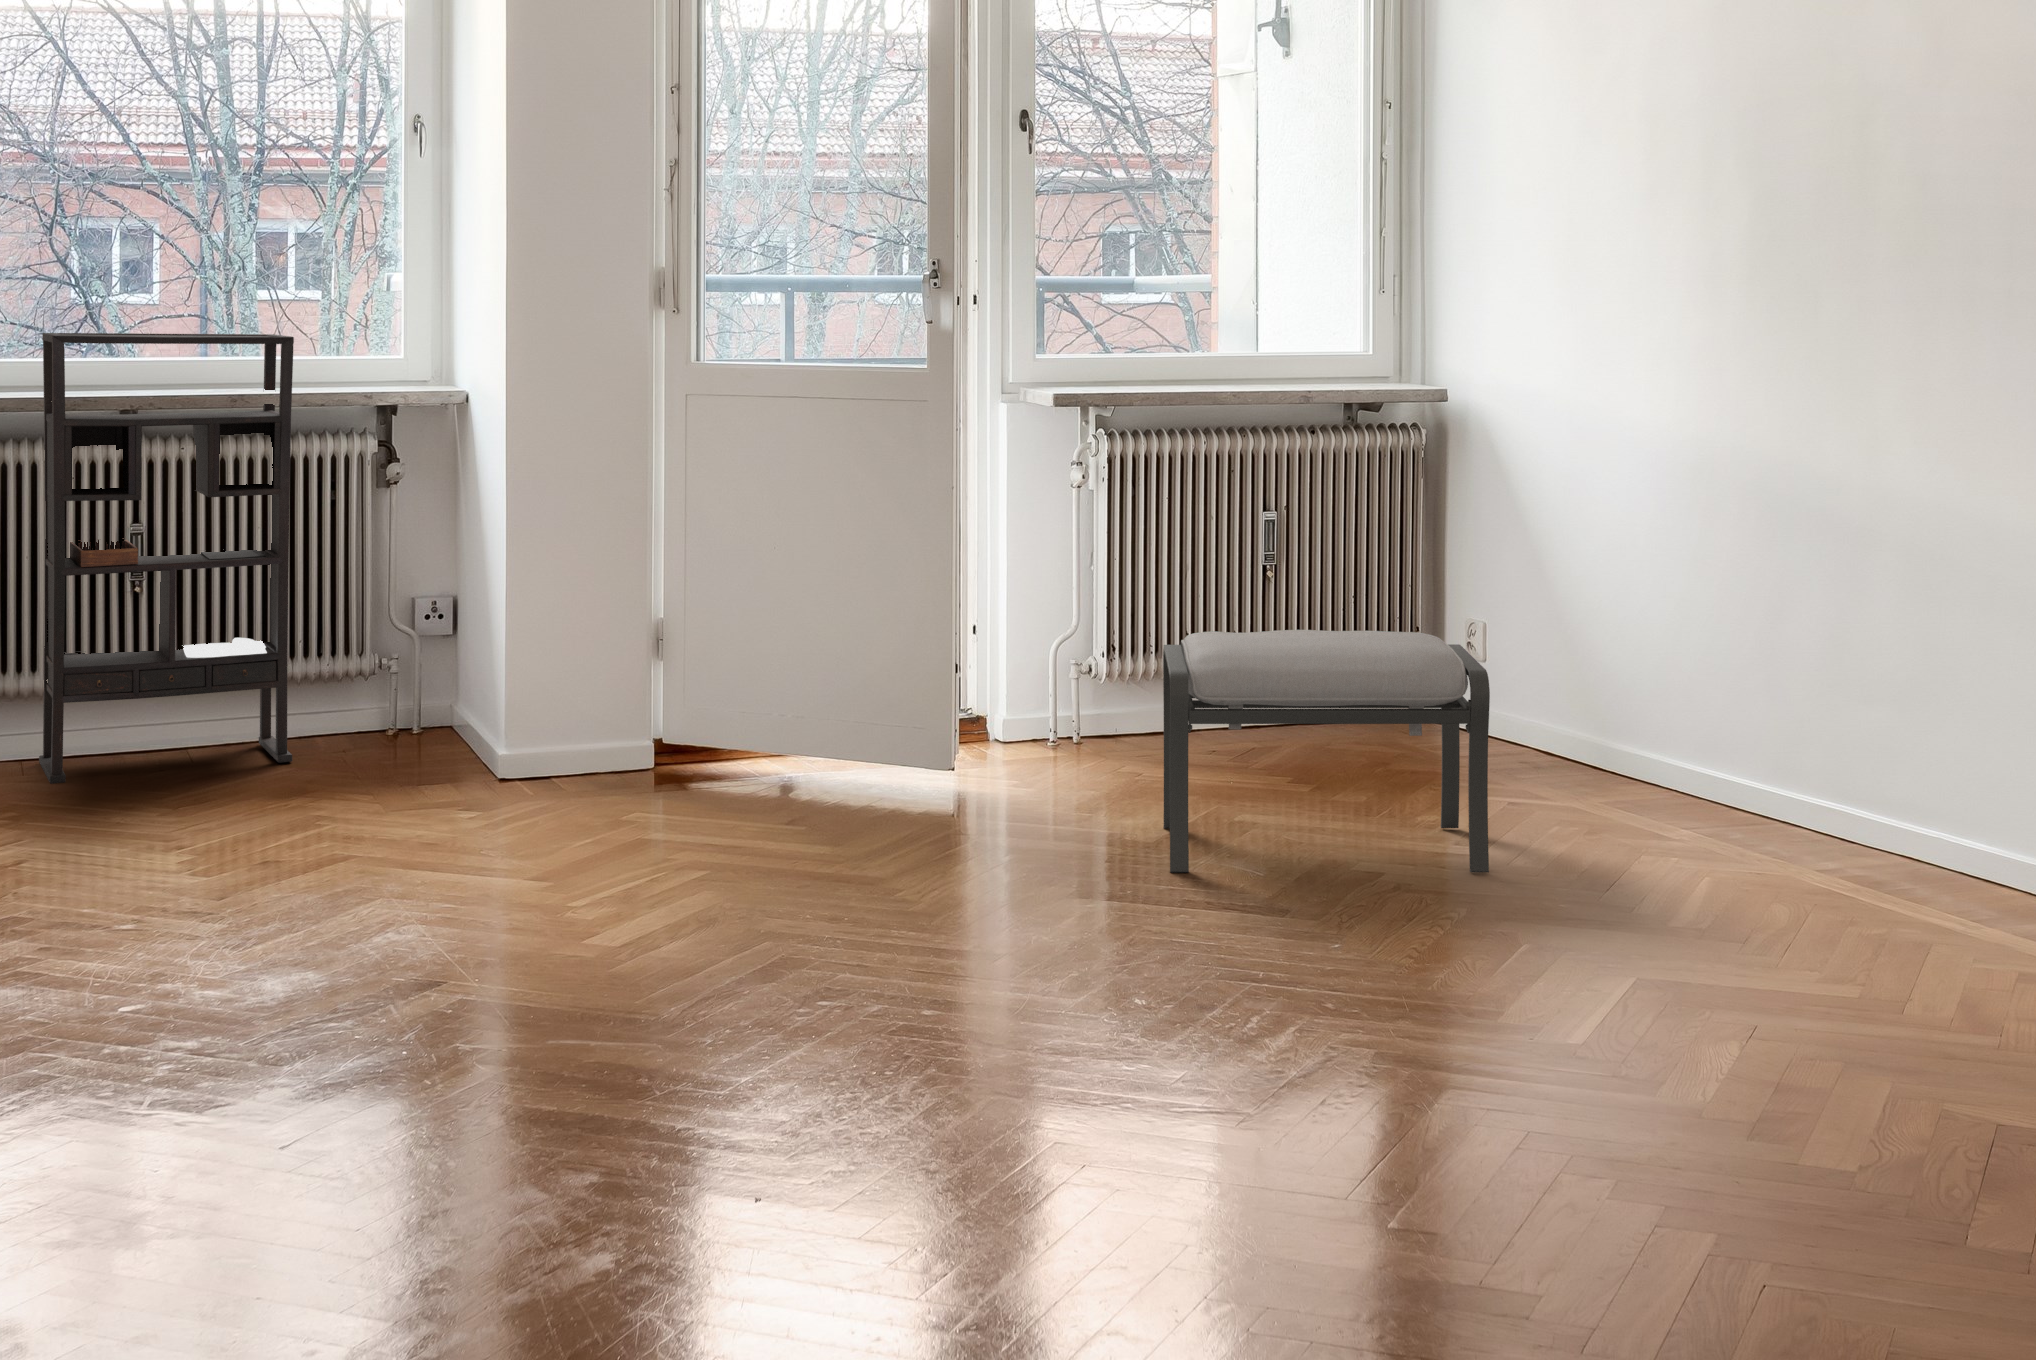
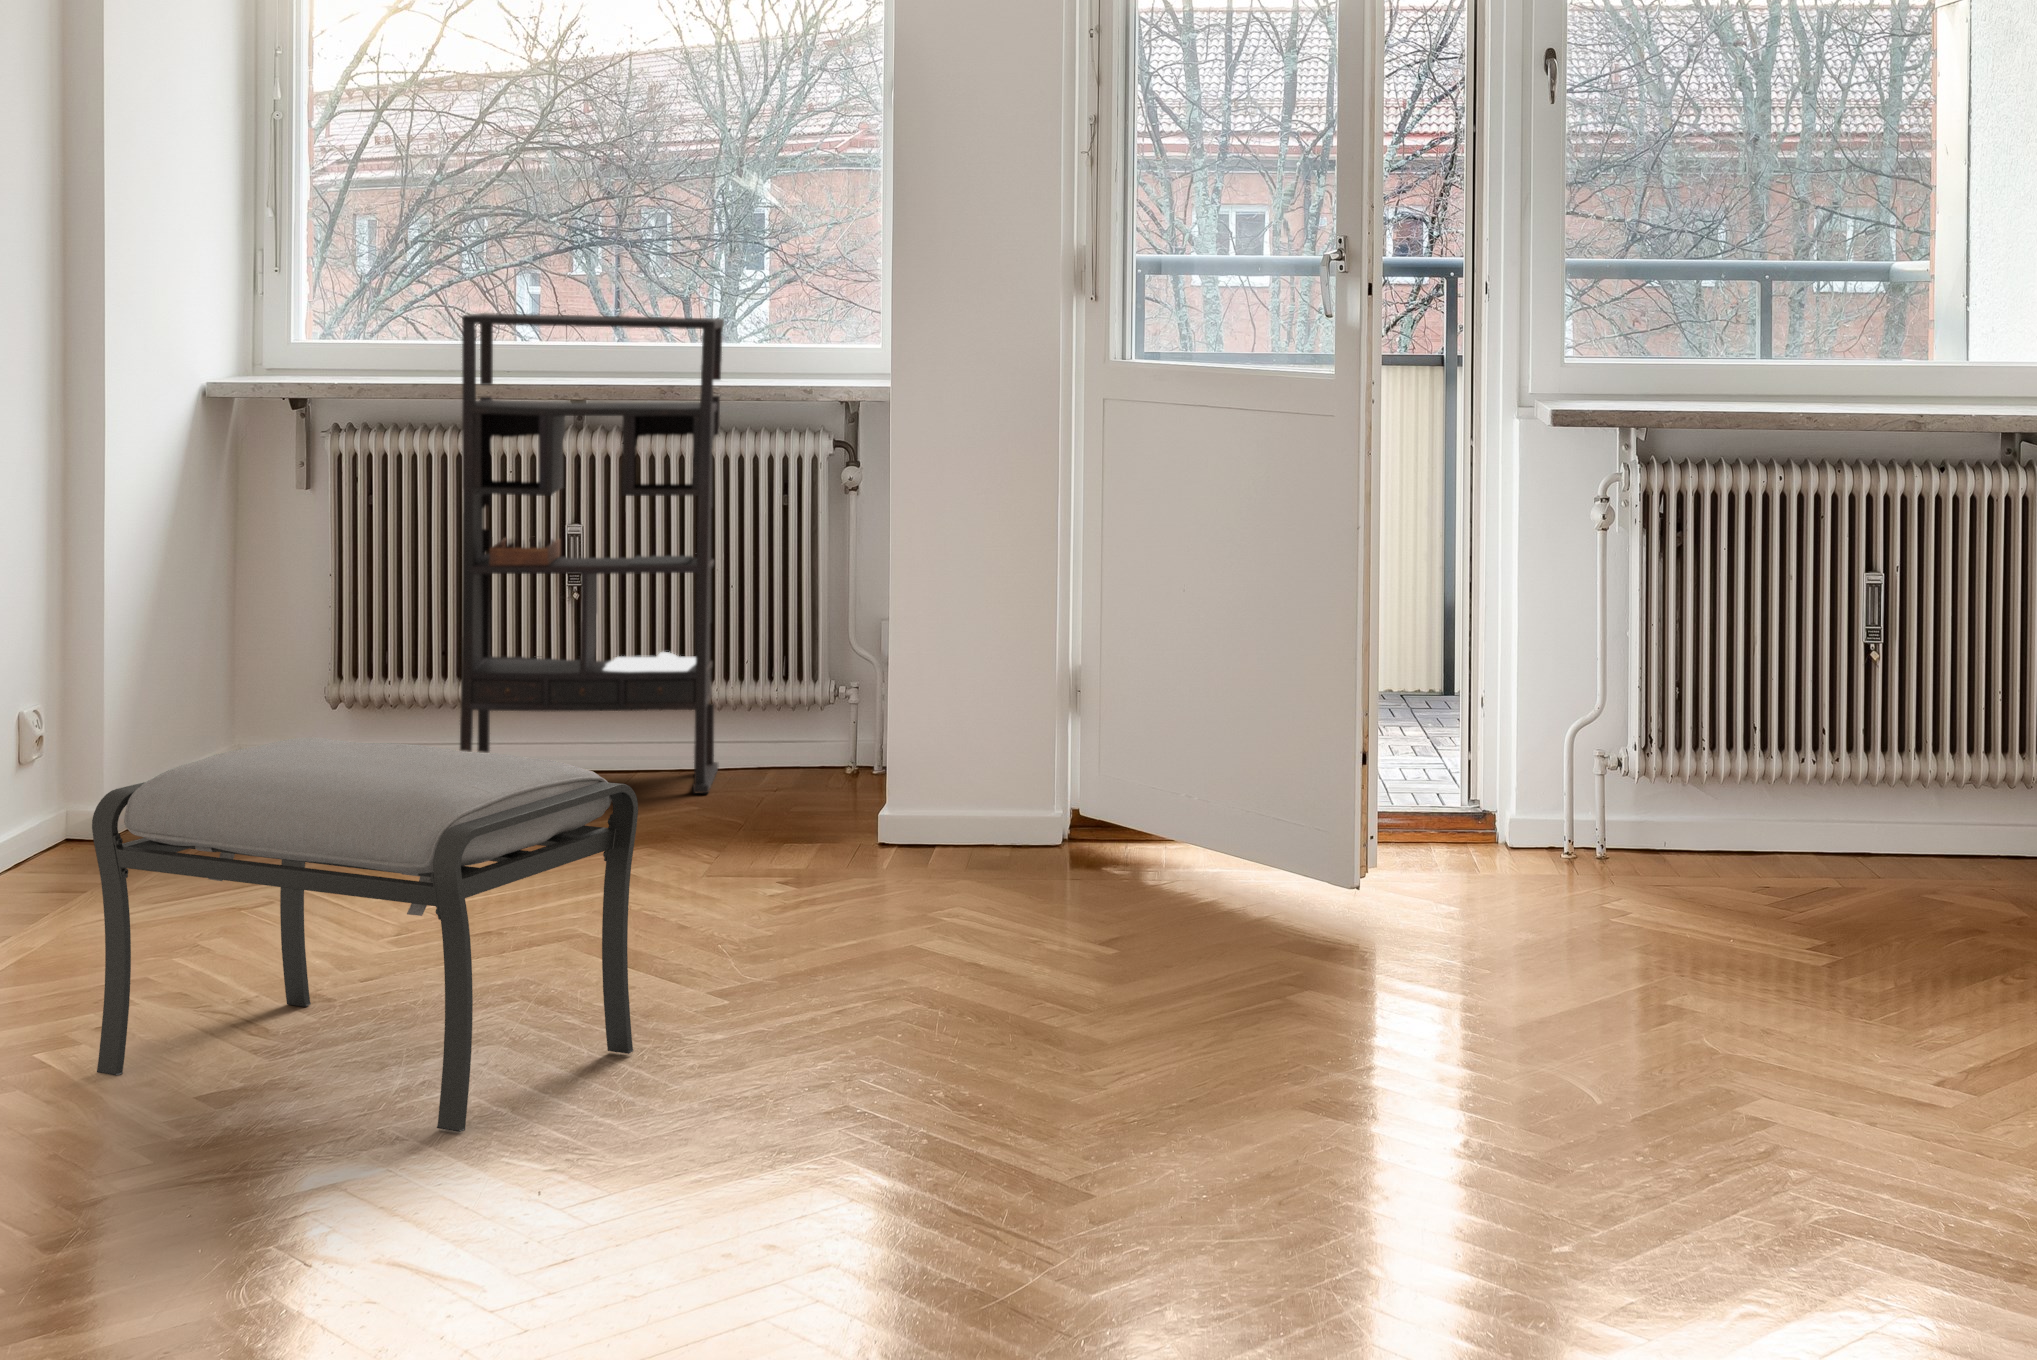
ottoman: present [1163,630,1490,873] -> present [92,738,638,1132]

